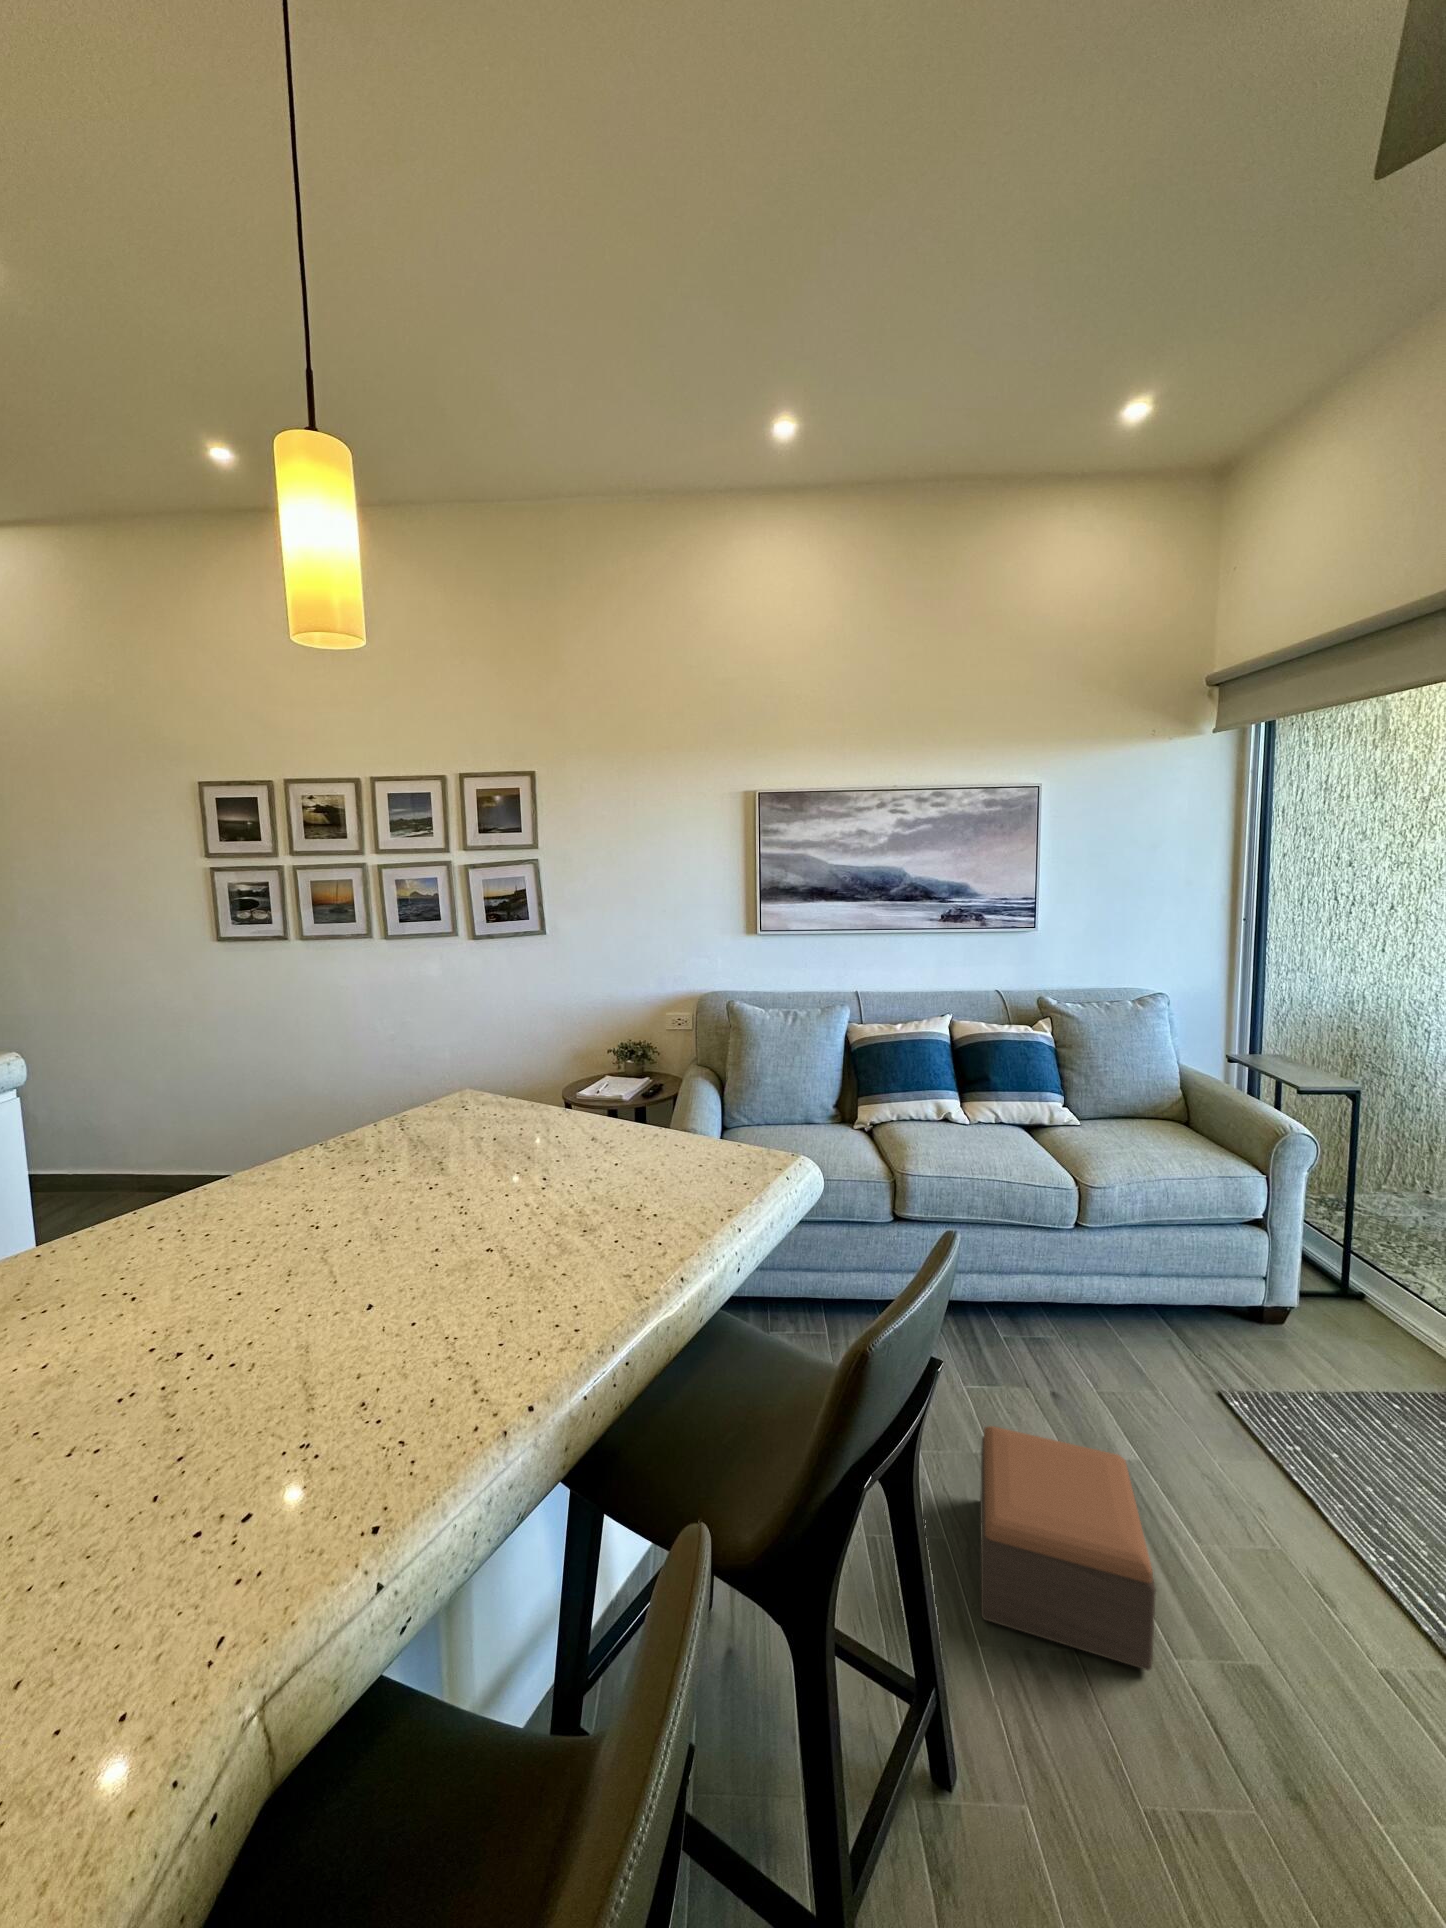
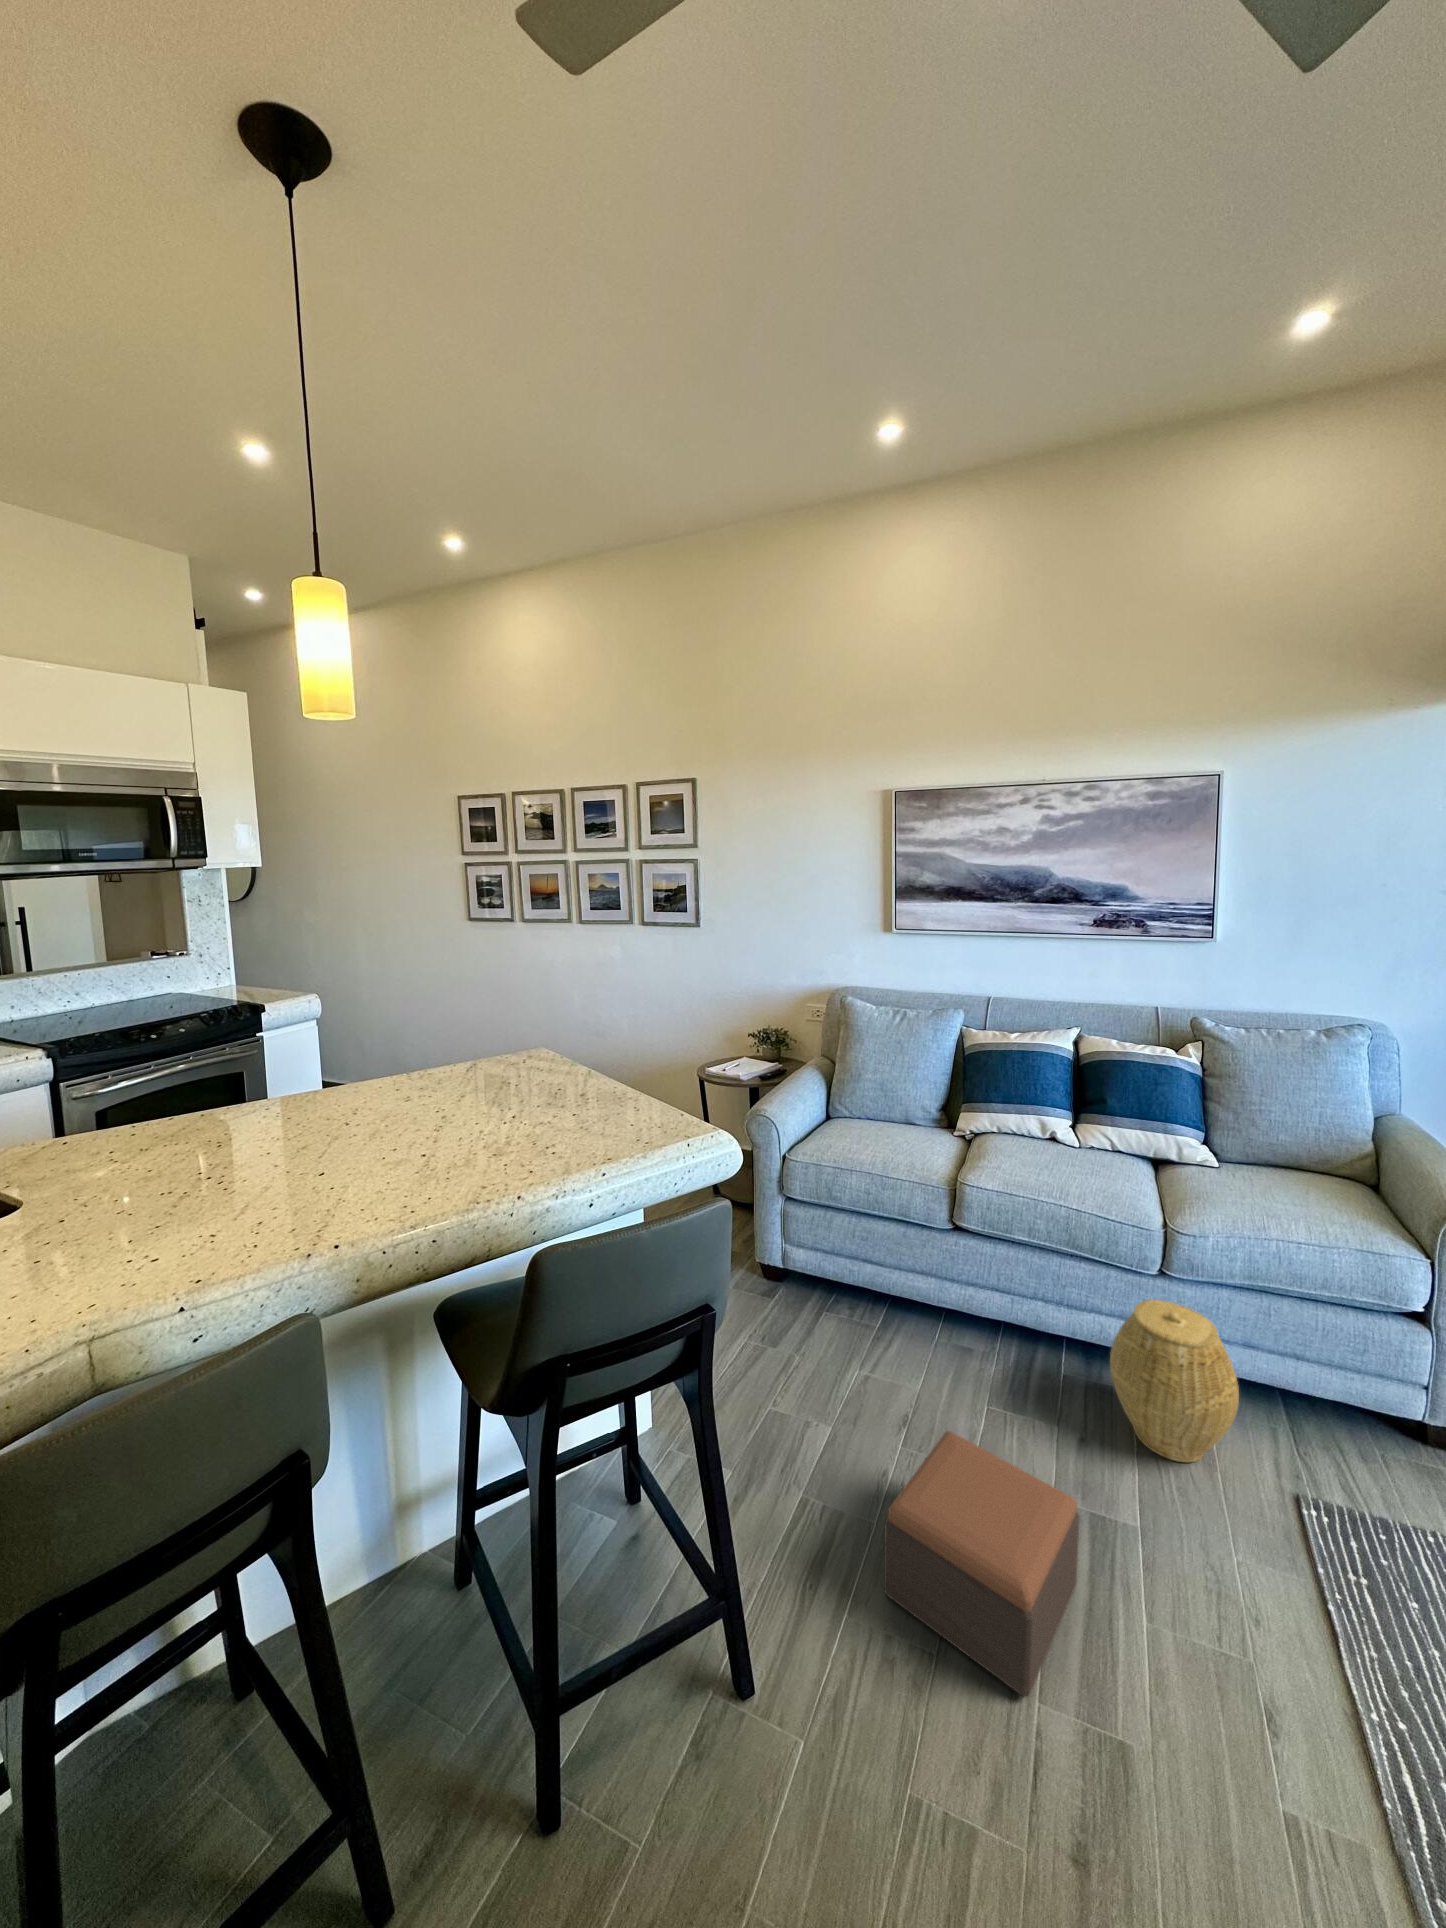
woven basket: none [1061,1251,1174,1395] -> present [1110,1300,1239,1462]

